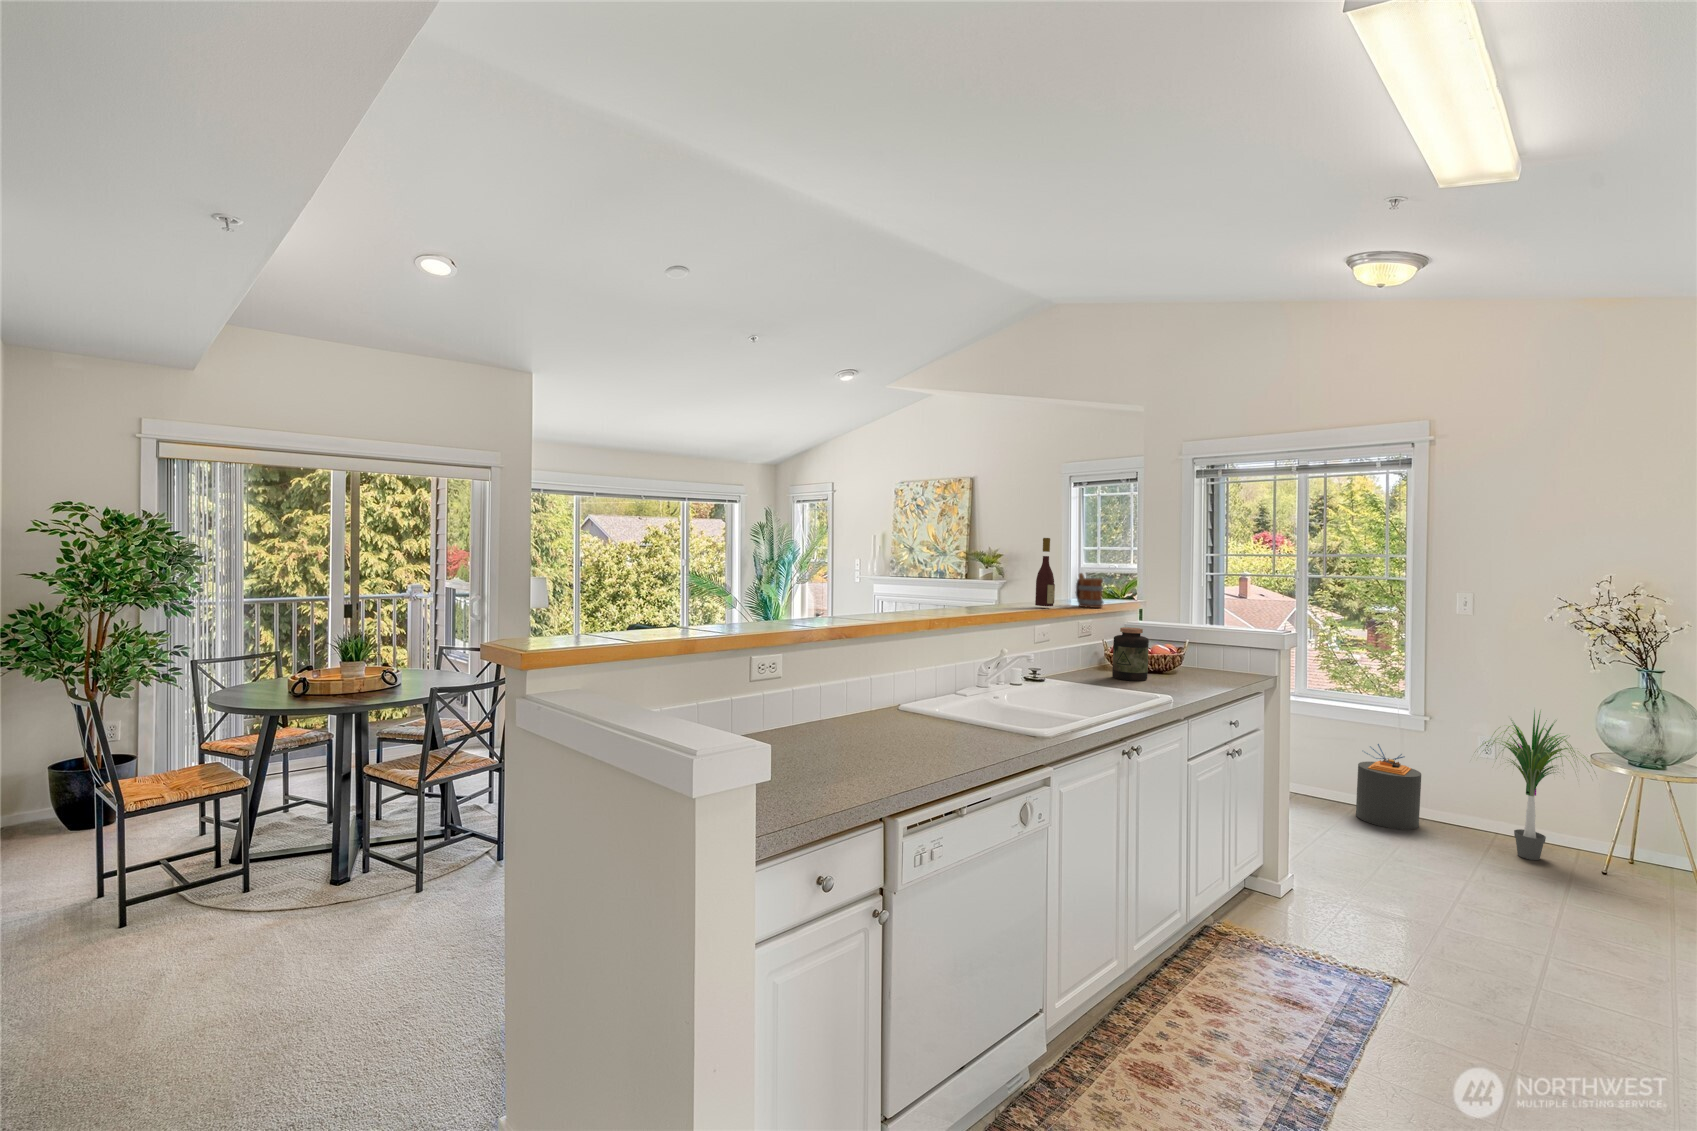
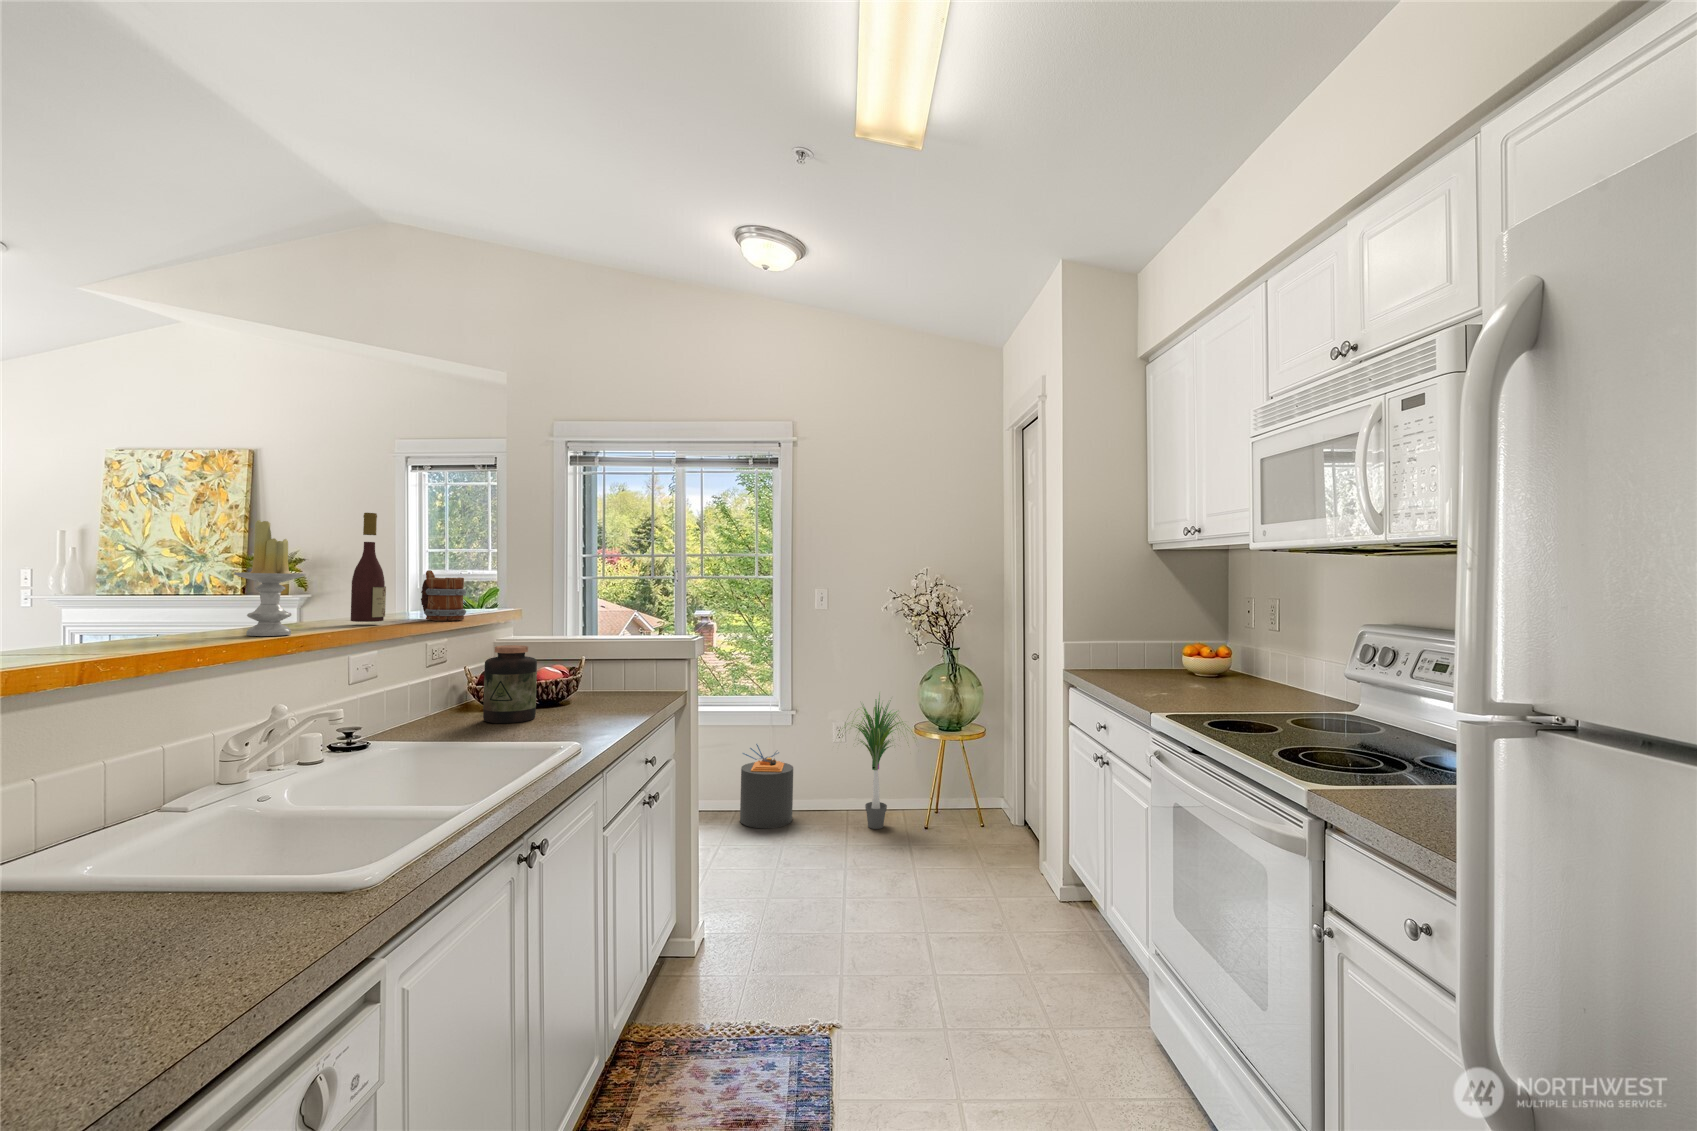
candle: none [982,547,1015,612] -> present [234,520,306,636]

